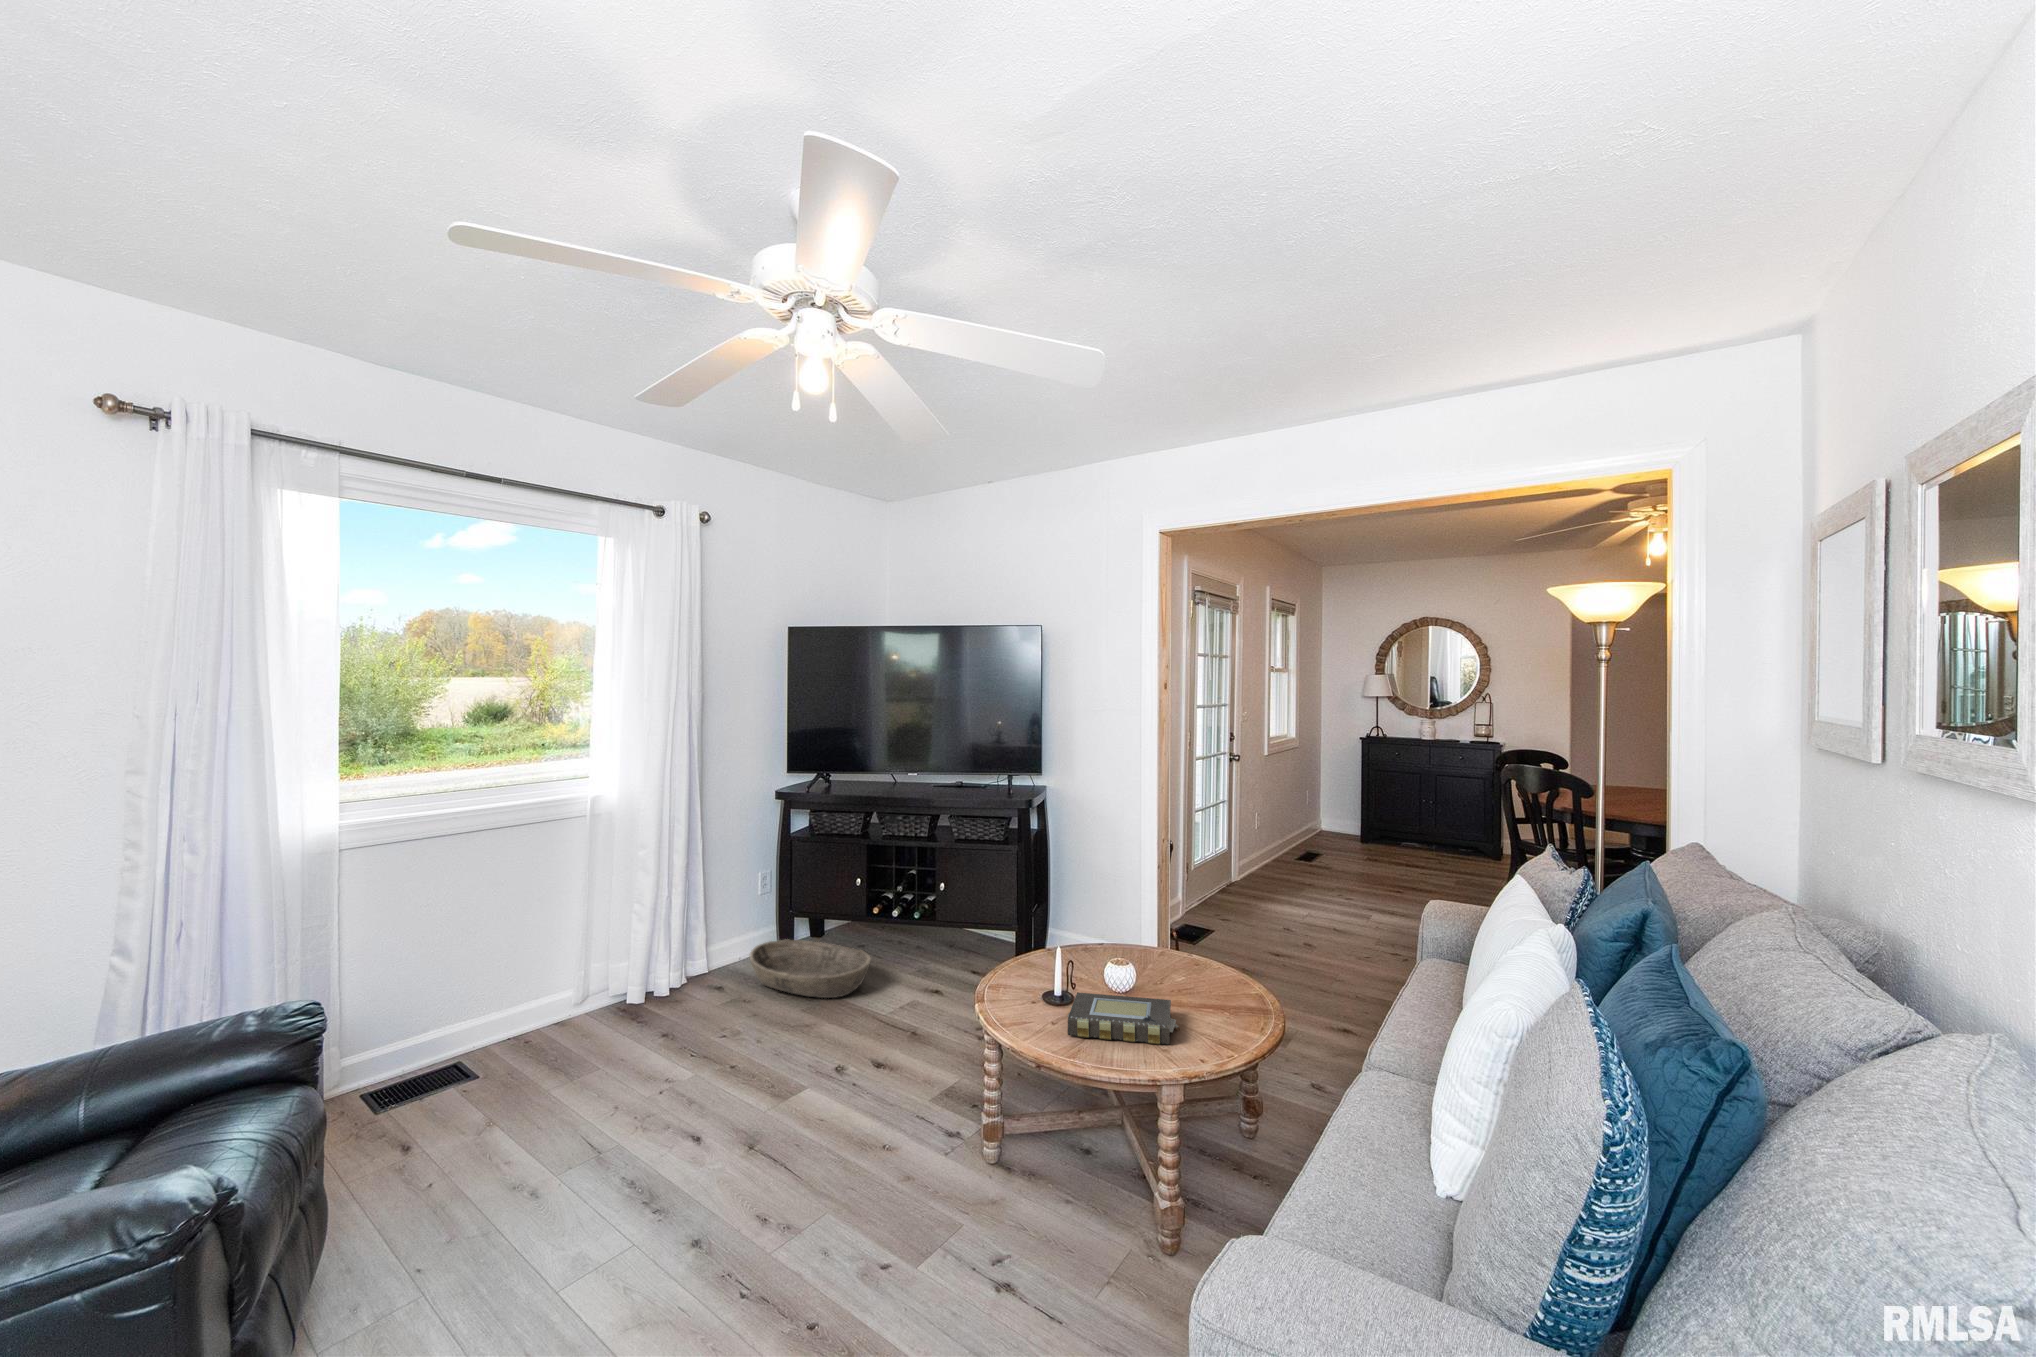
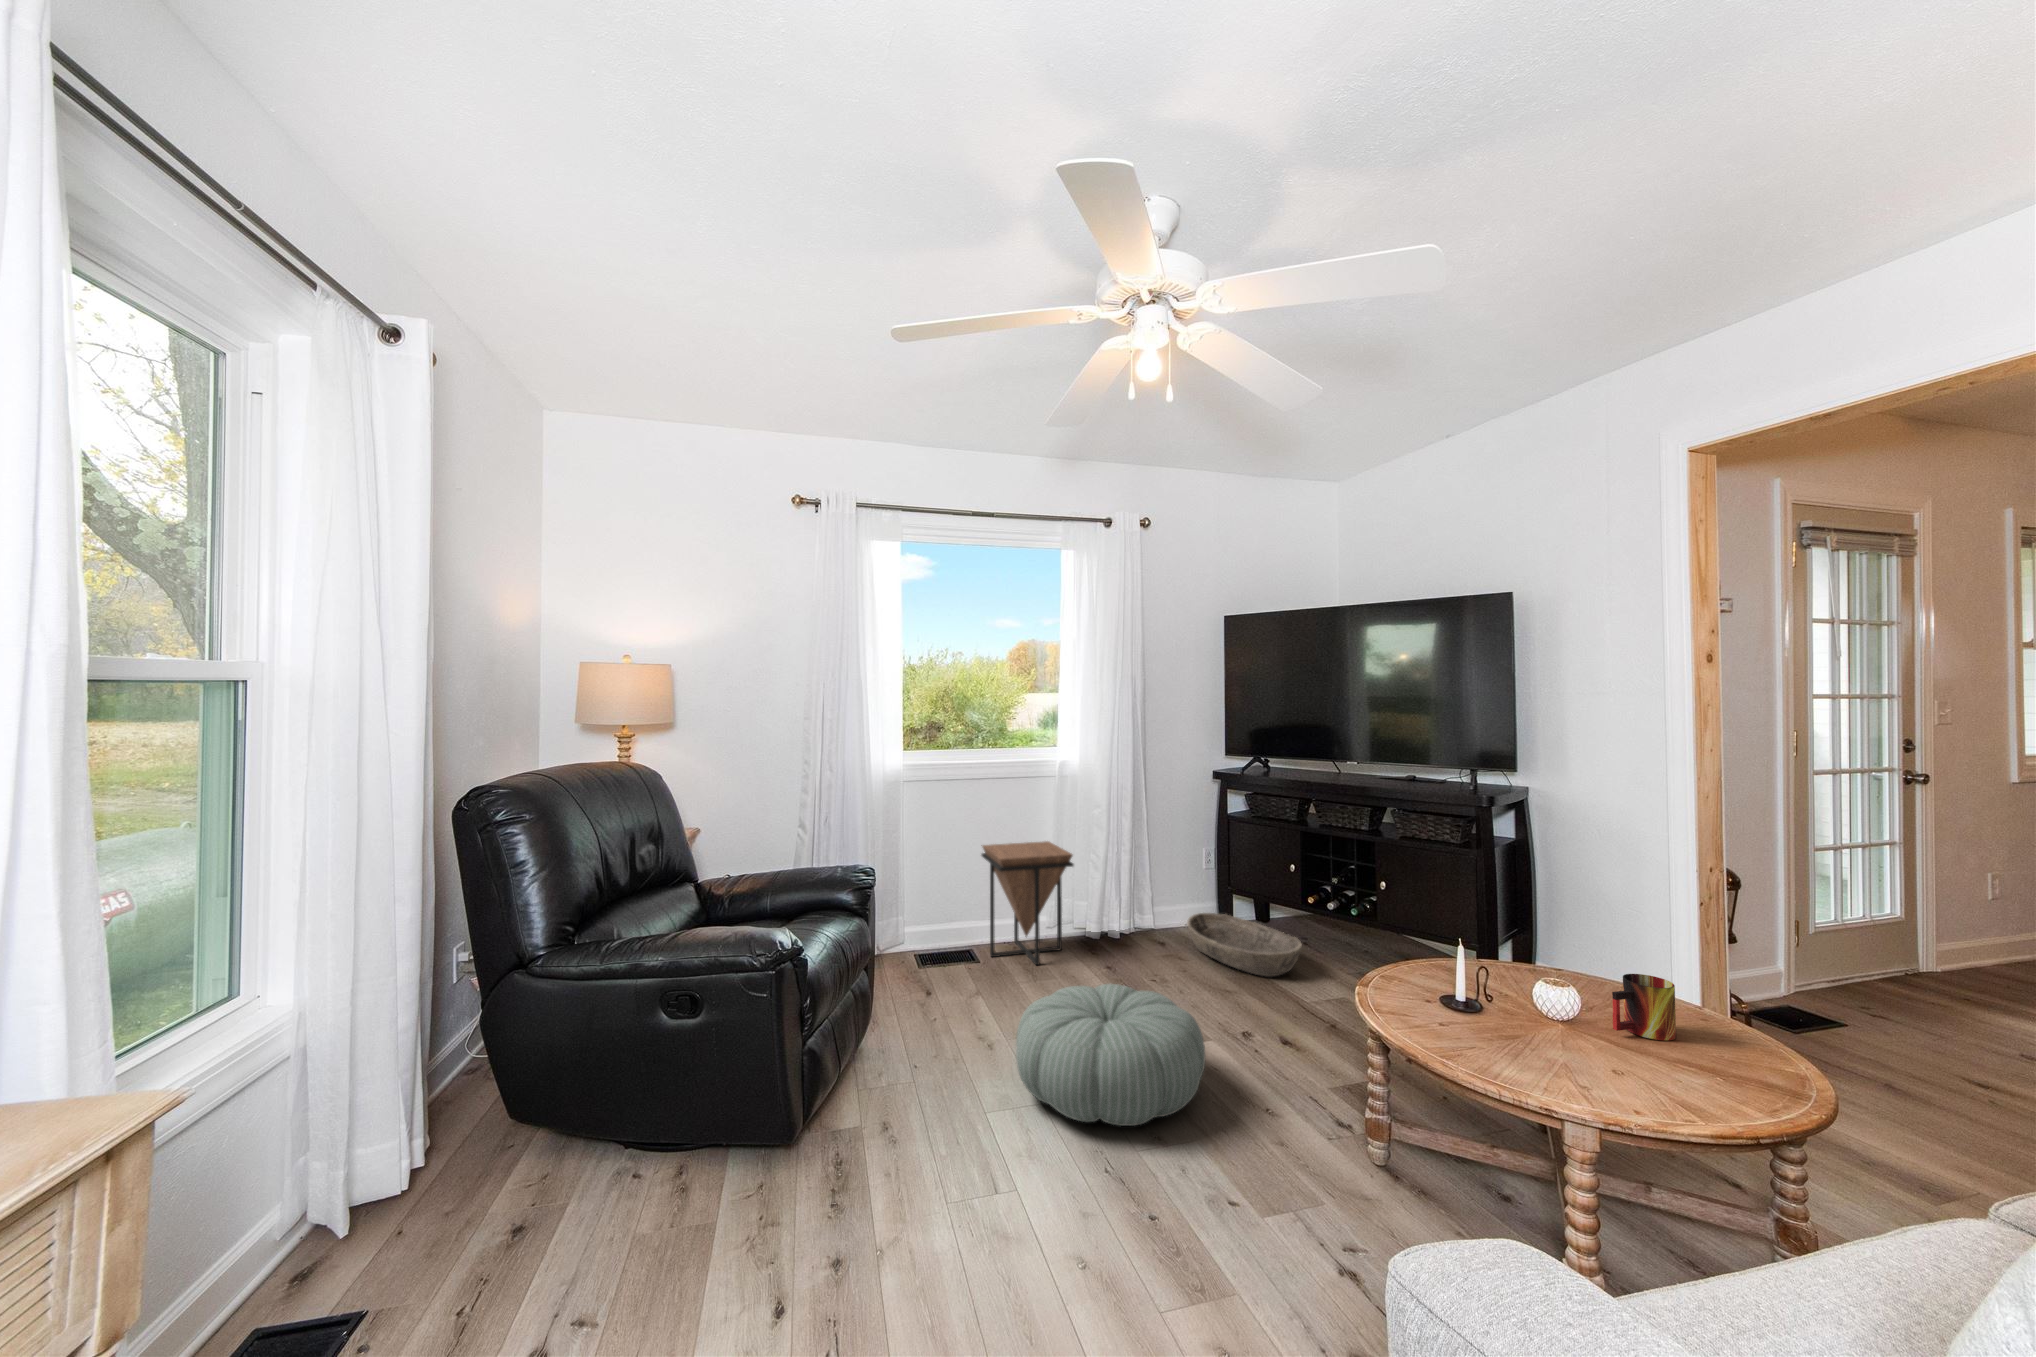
side table: none [478,895,619,1061] -> present [982,841,1073,965]
mug: none [1163,940,1198,991] -> present [1612,974,1676,1040]
book: present [1067,992,1178,1045] -> none [1450,1001,1610,1081]
pouf: none [583,1058,822,1253] -> present [1016,984,1205,1126]

